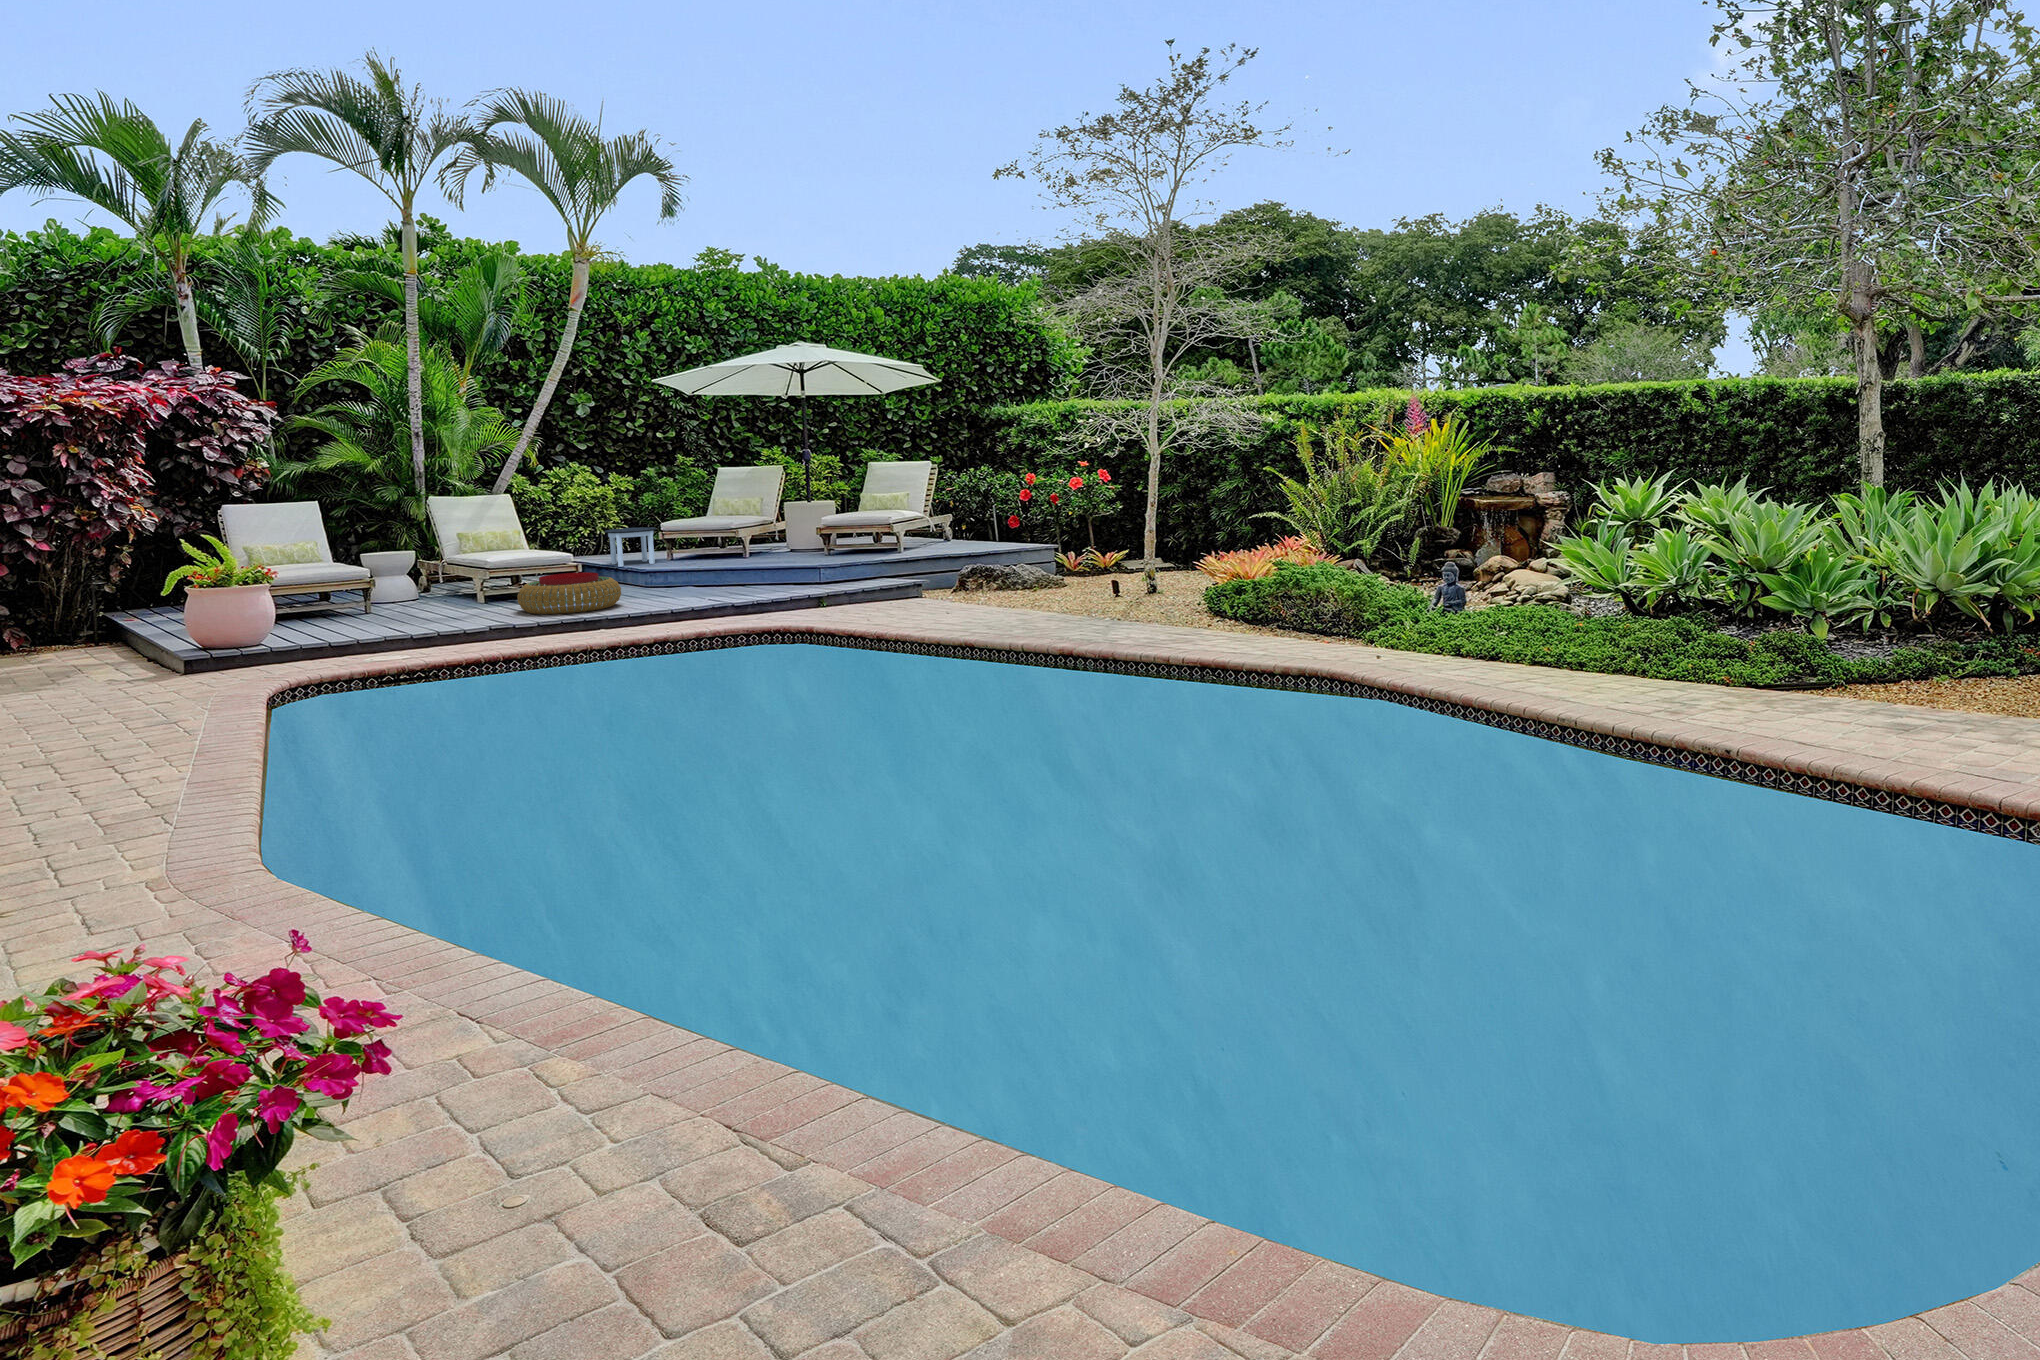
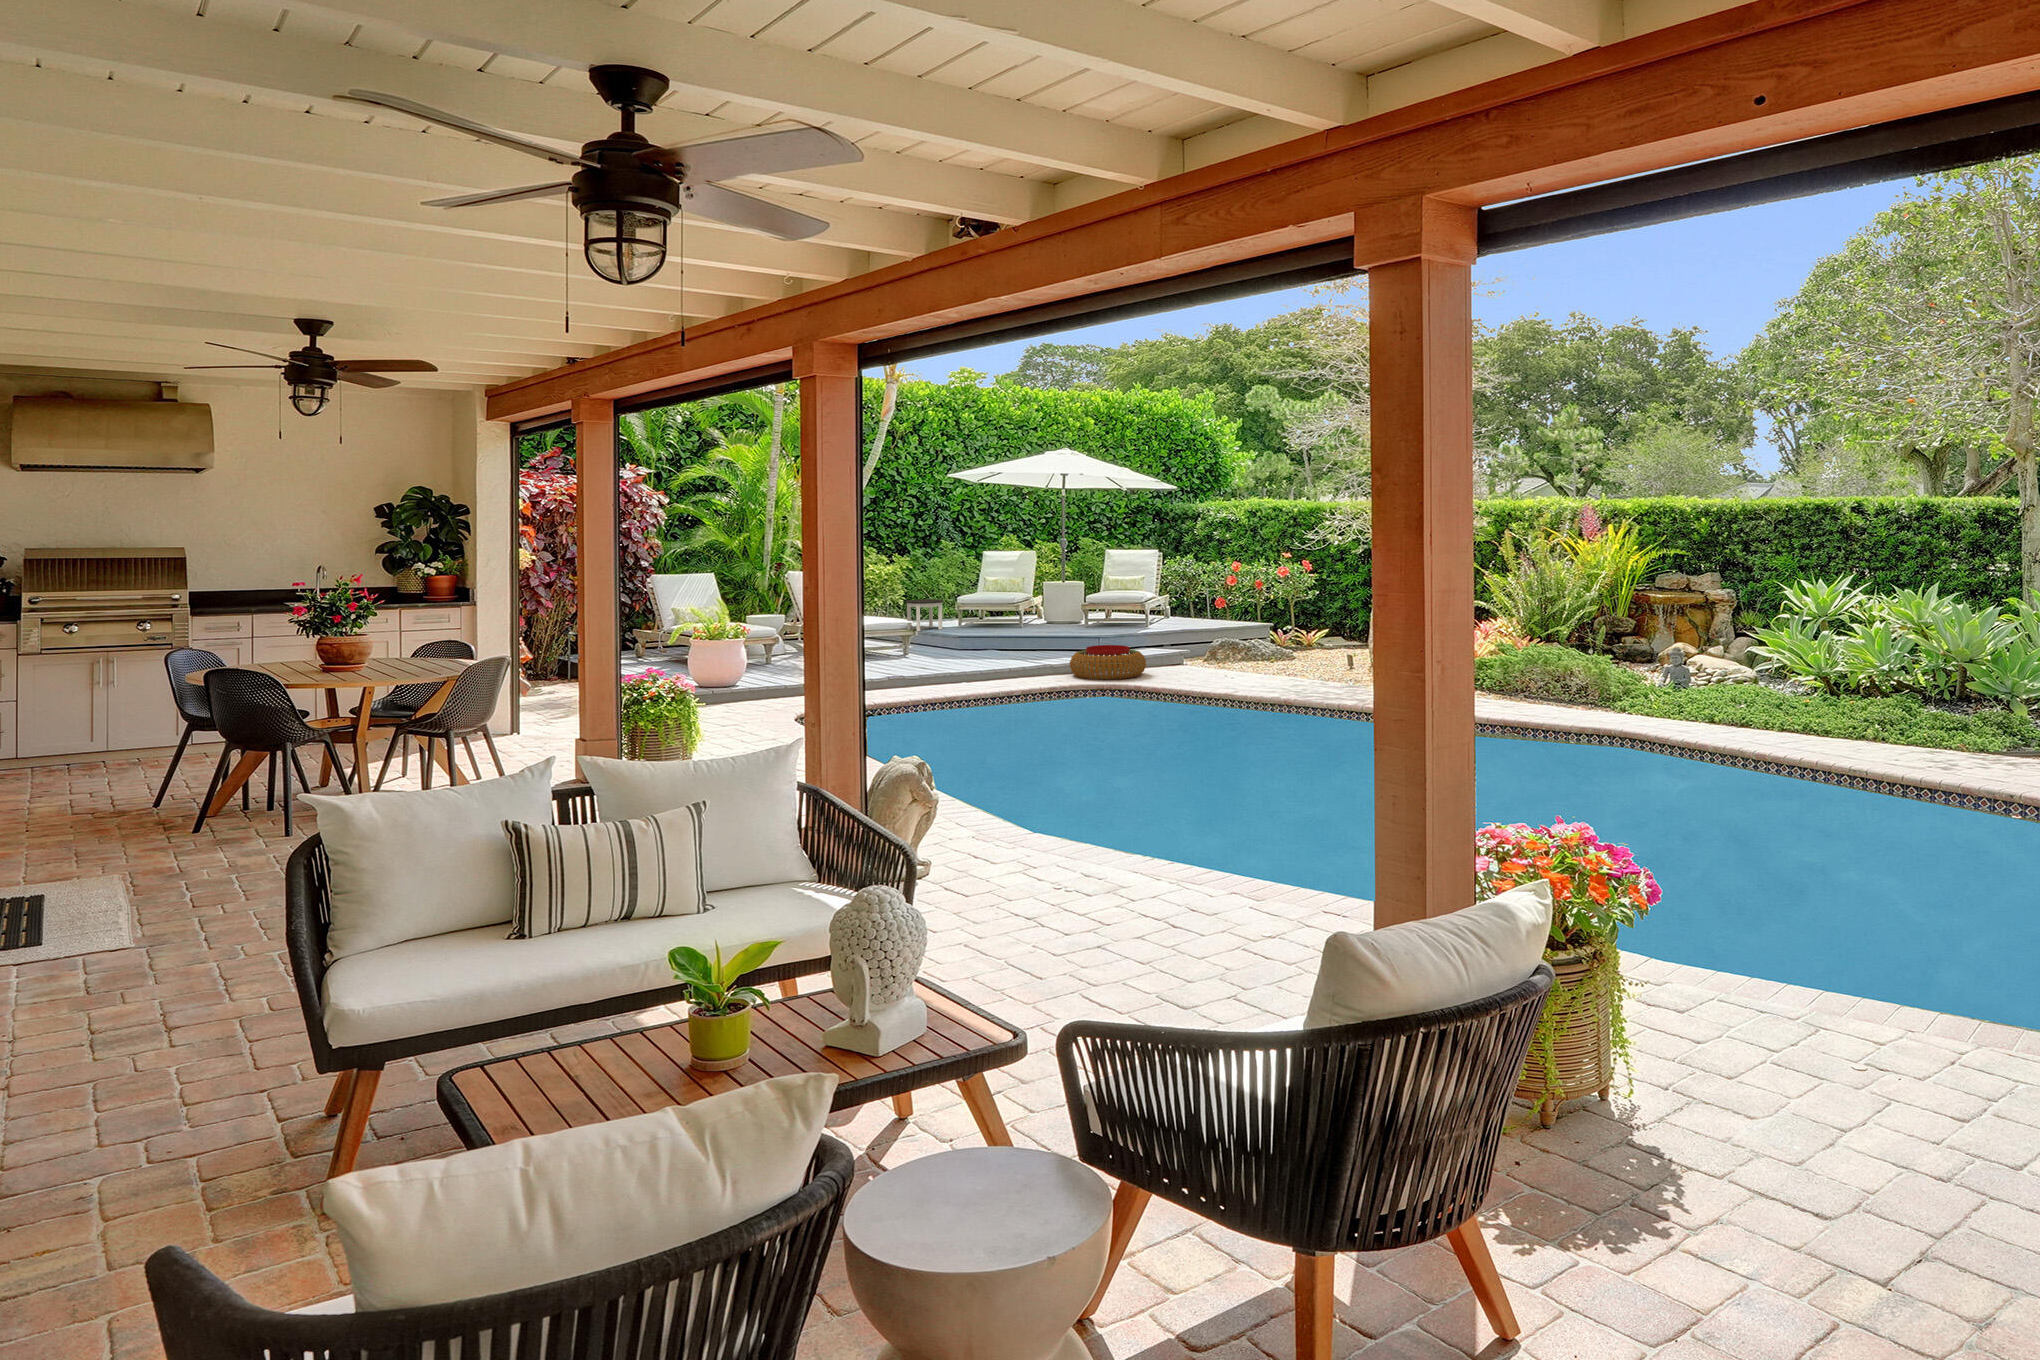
pouf: present [517,572,621,614] -> present [1070,645,1146,680]

